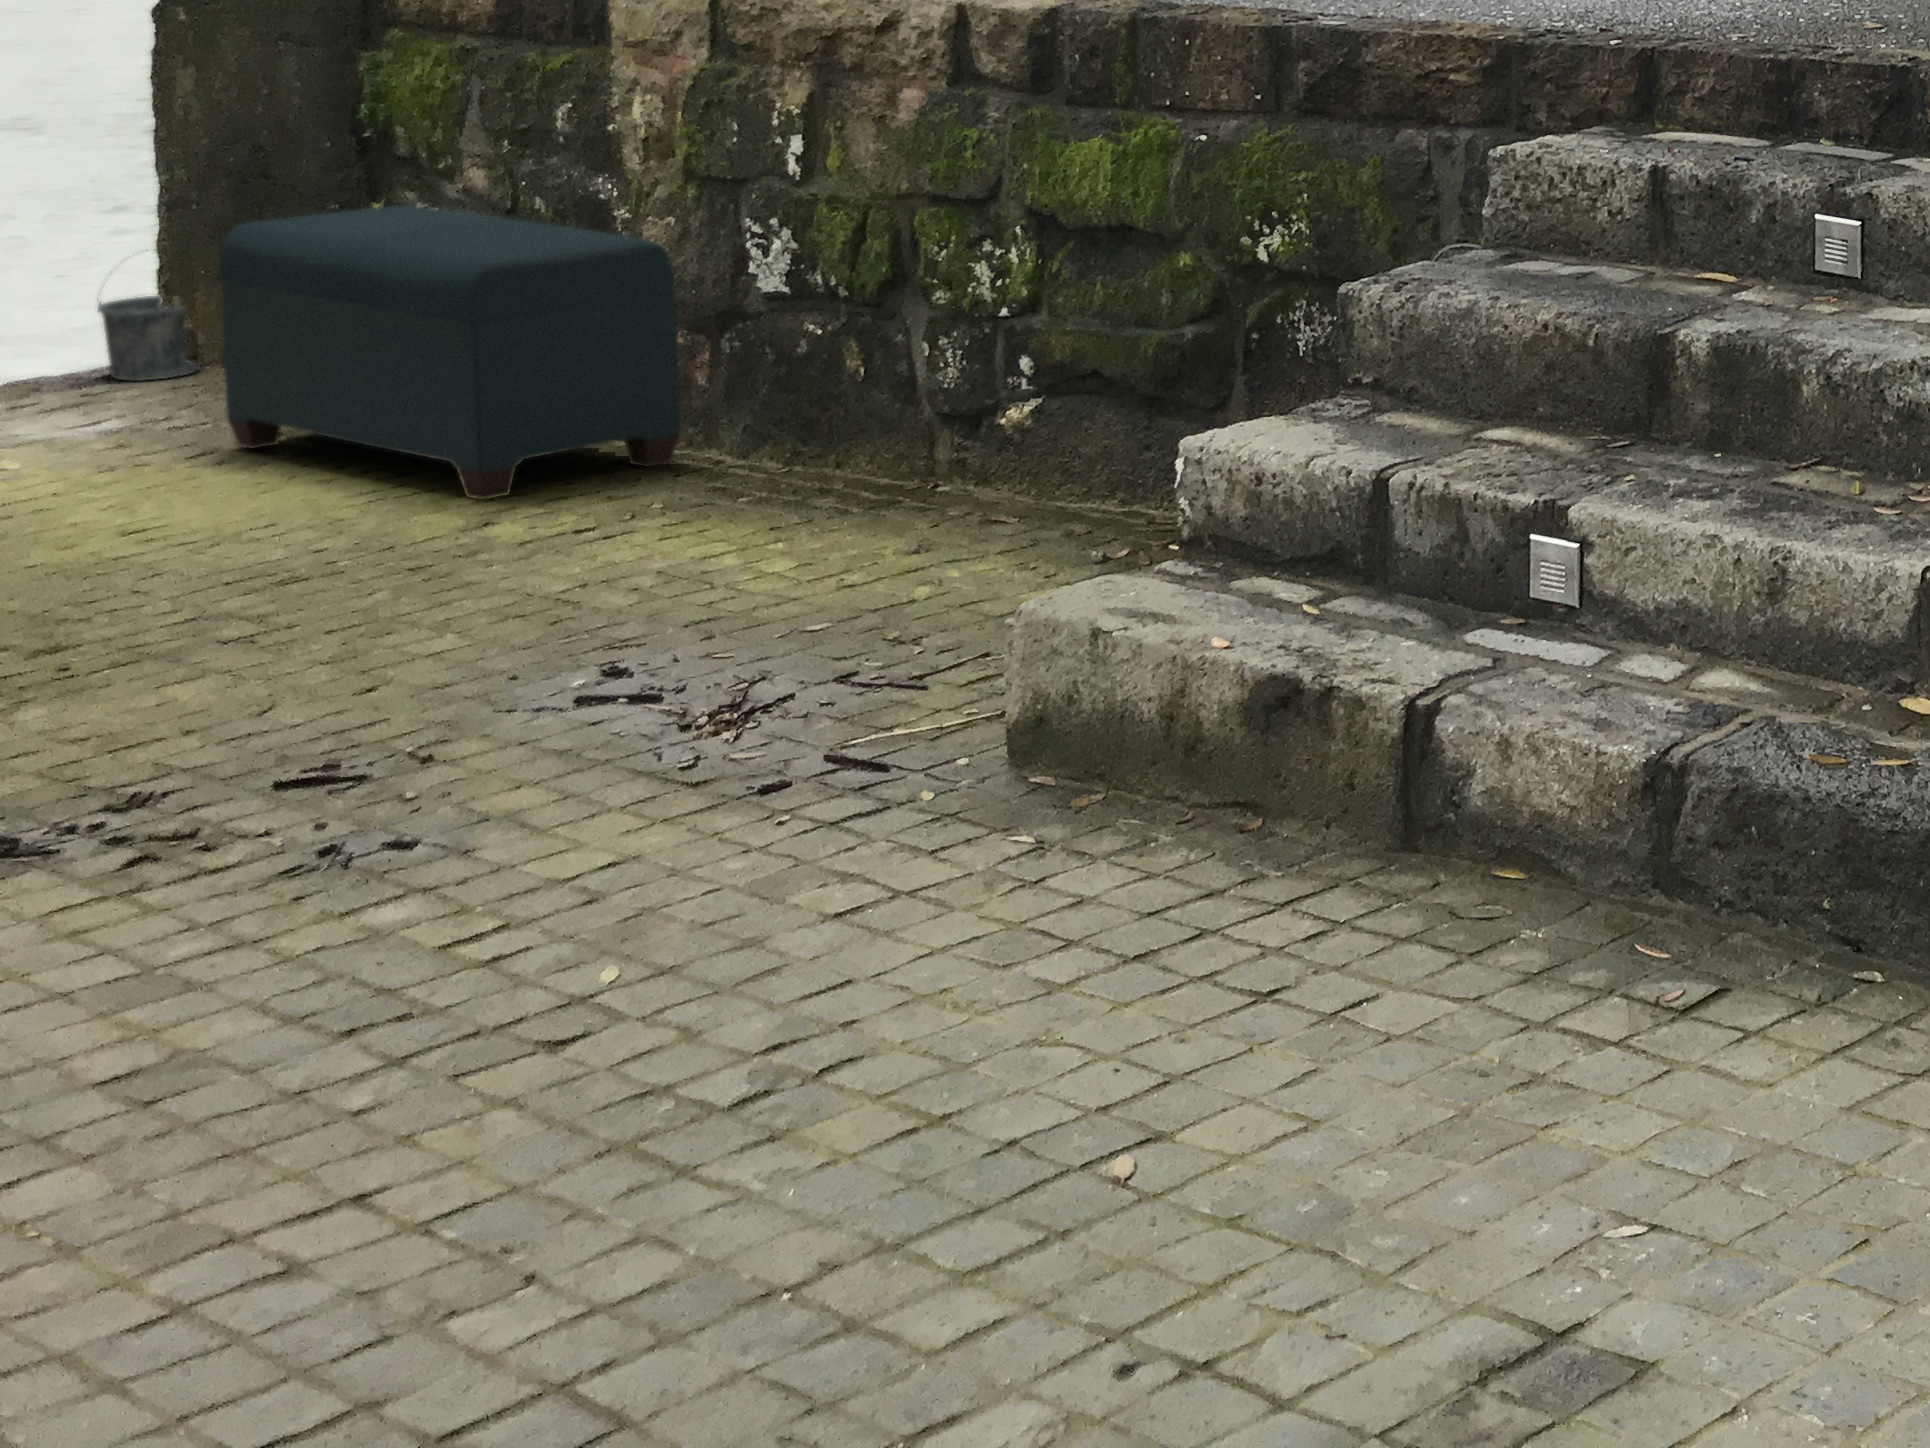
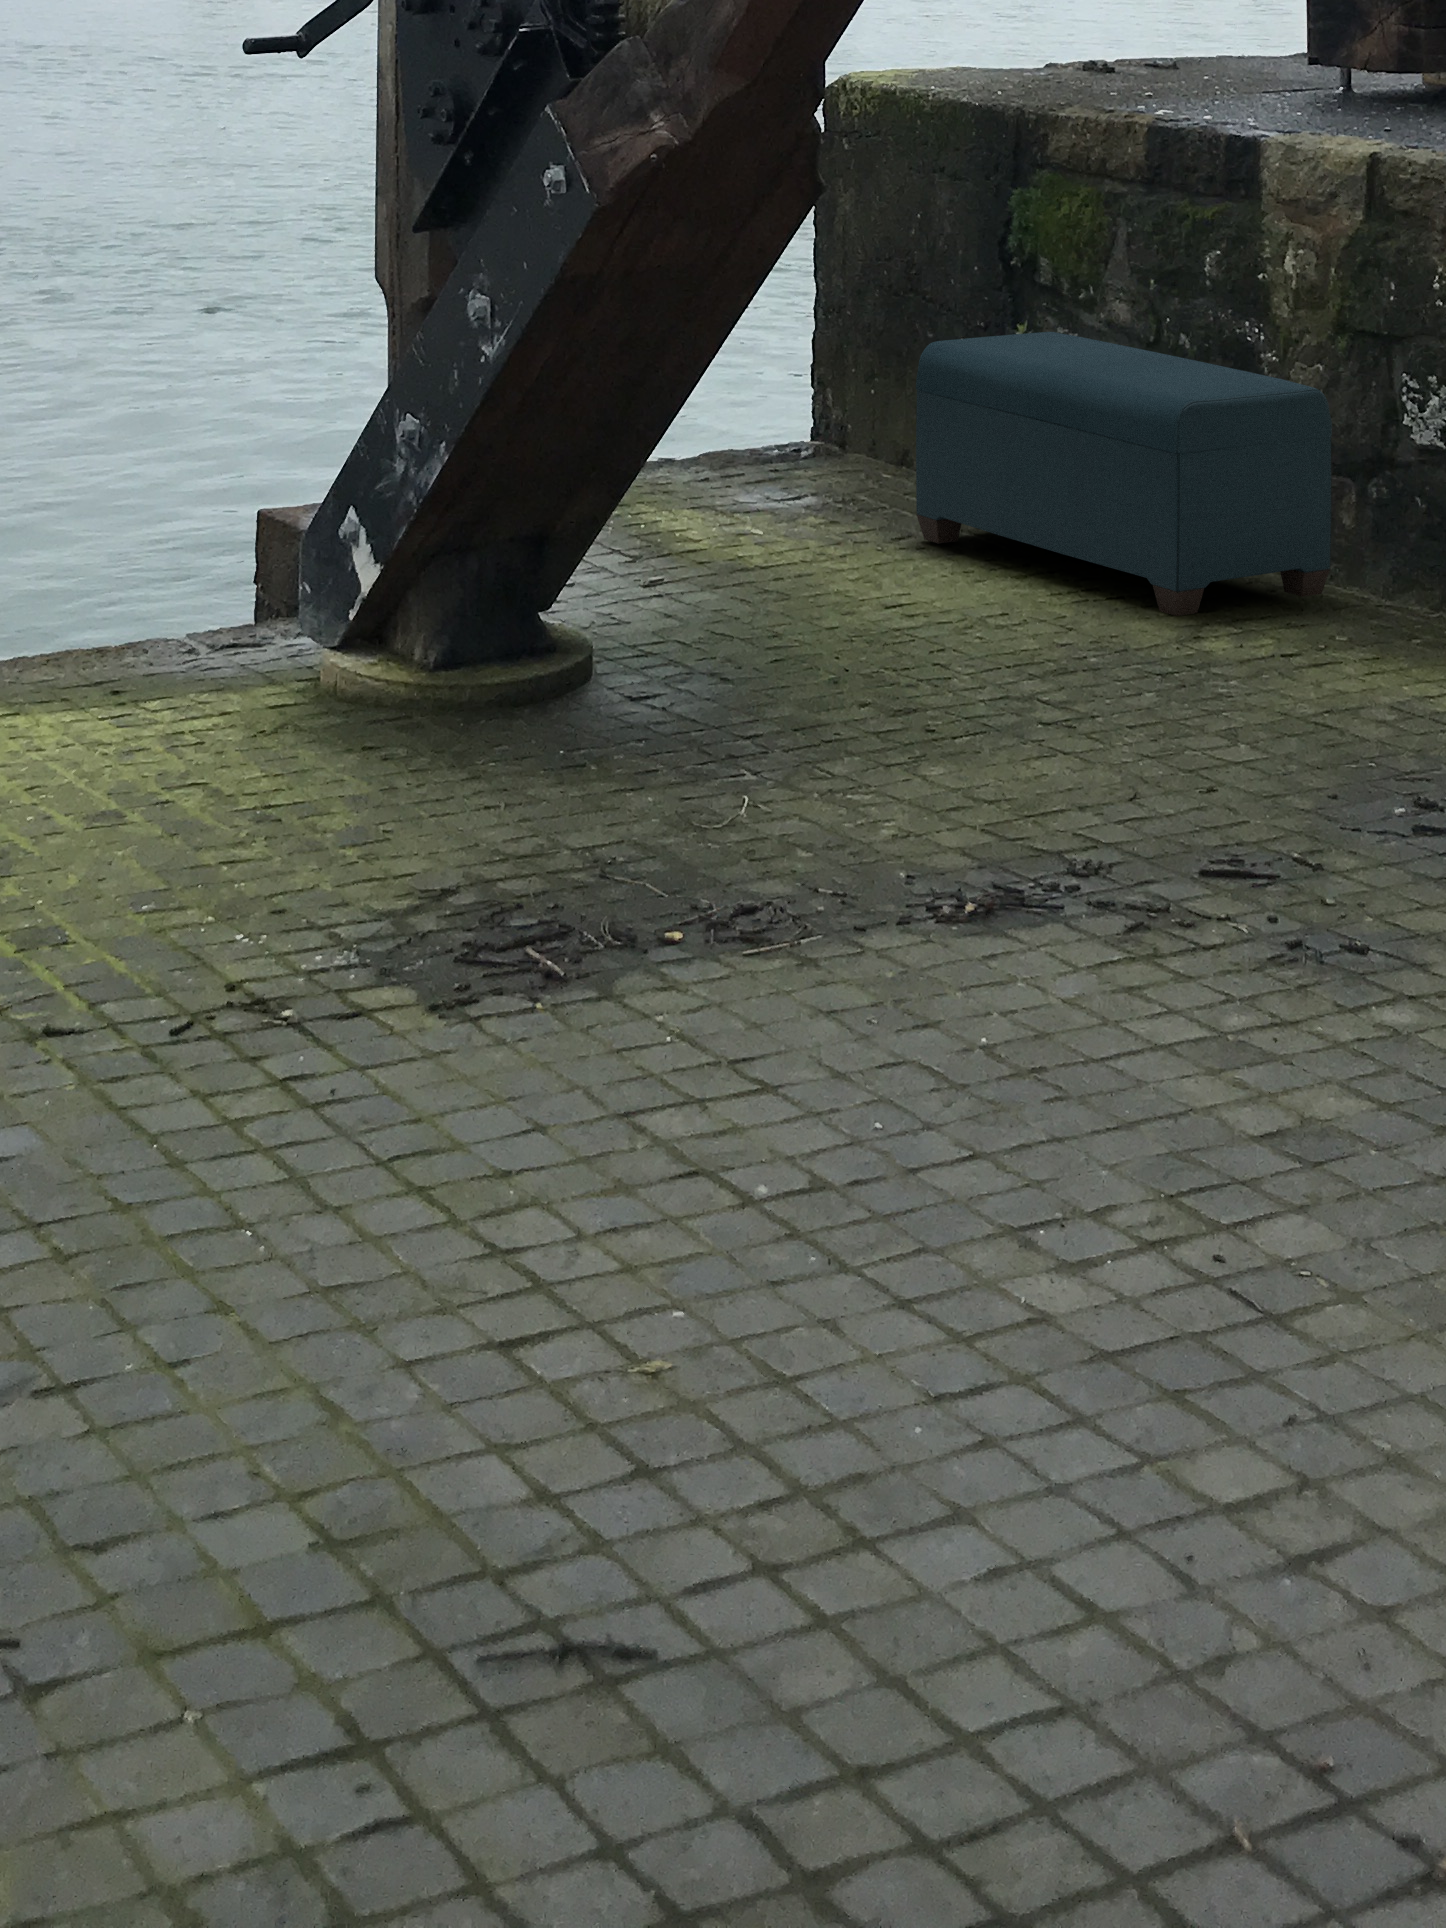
bucket: present [97,250,200,381] -> none [757,349,843,465]

